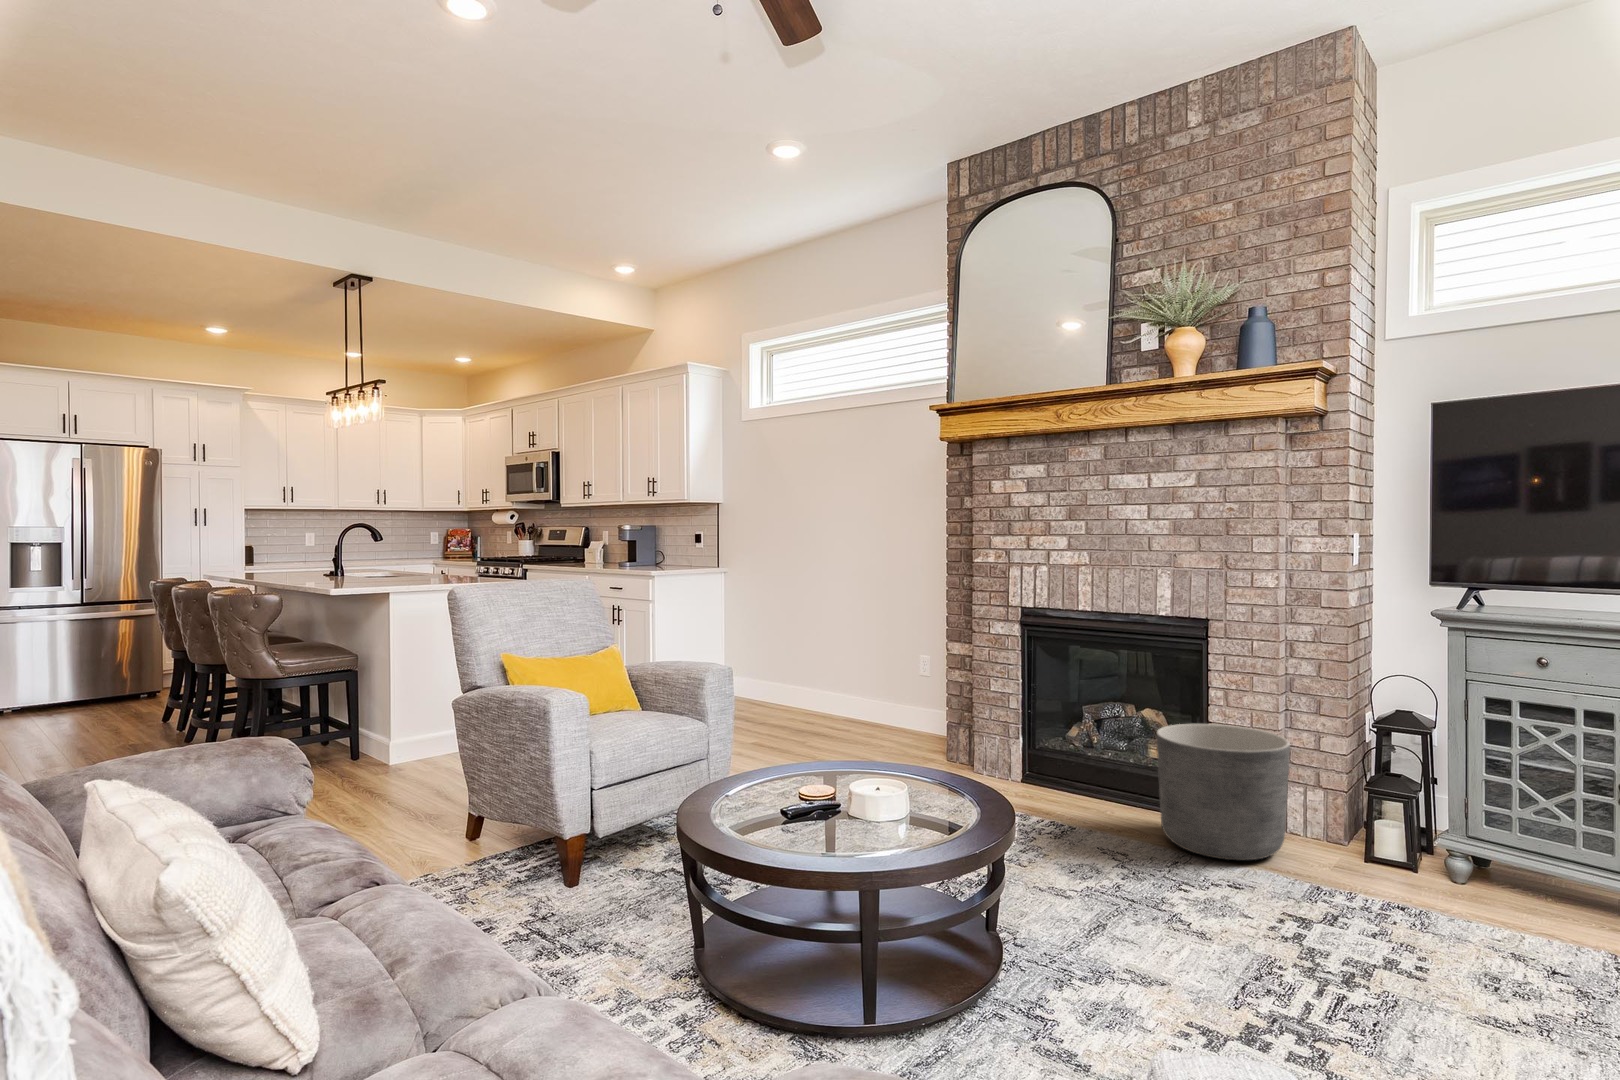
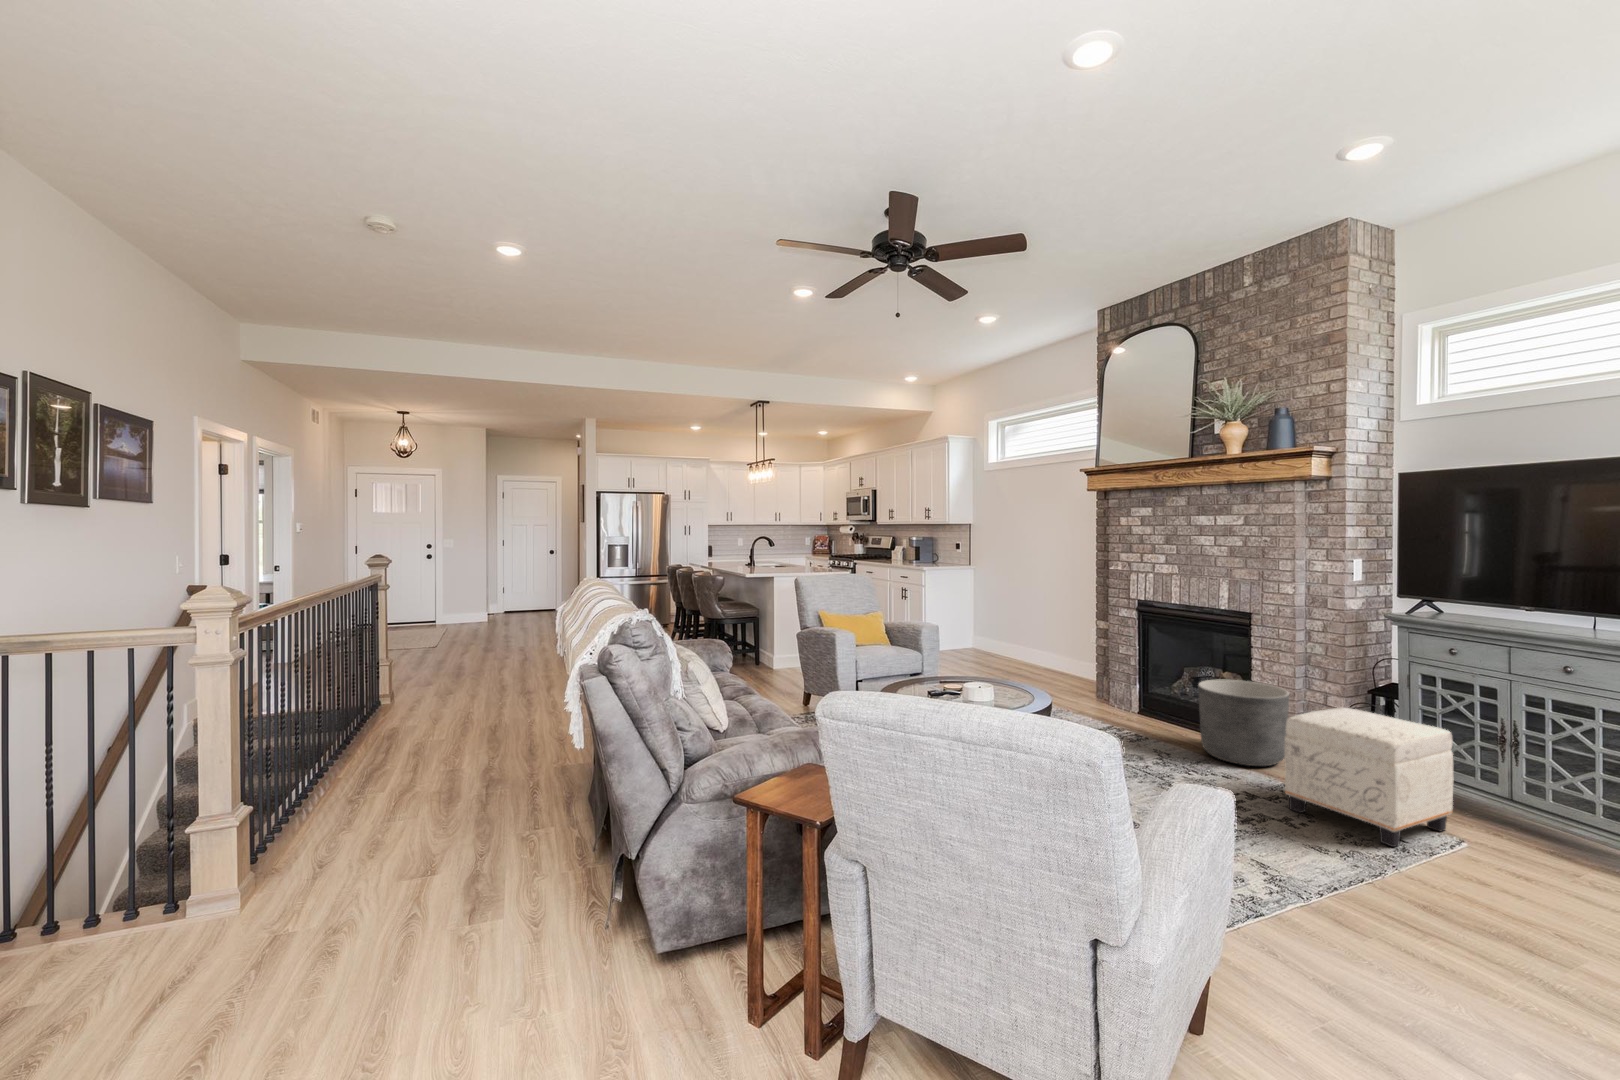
ottoman: none [1362,758,1579,989] -> present [1285,708,1453,847]

